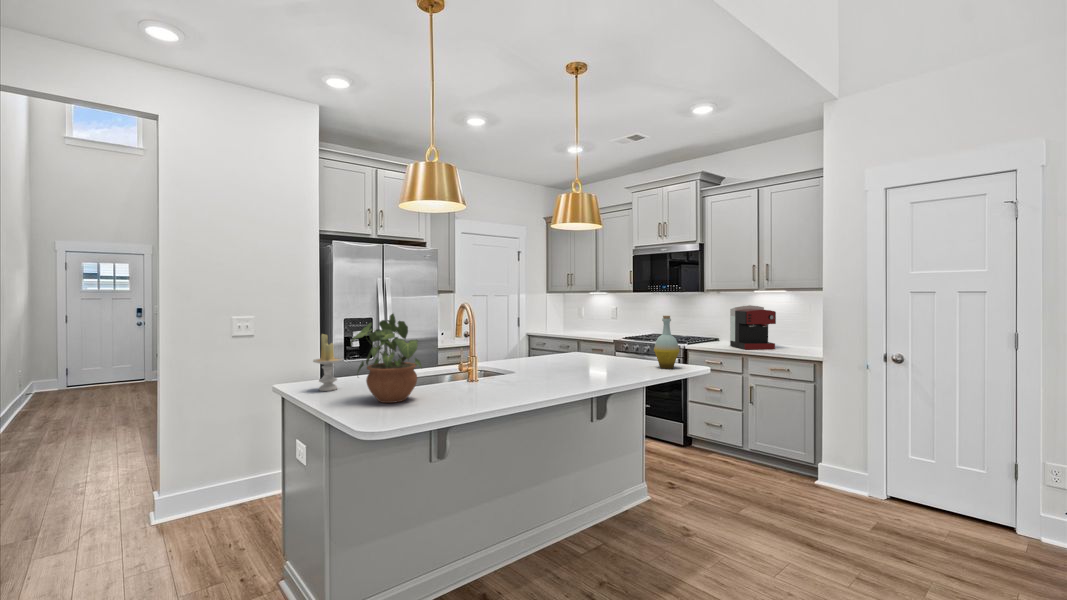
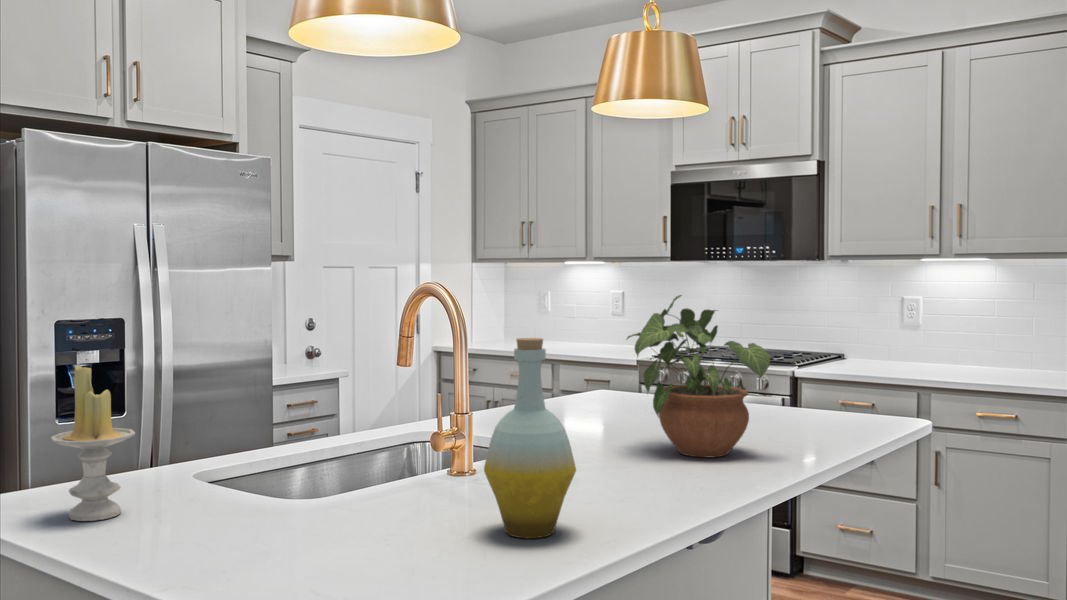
coffee maker: present [730,305,776,349] -> none [884,288,980,377]
potted plant: present [350,314,422,403] -> present [627,295,770,458]
bottle: present [654,316,679,369] -> present [484,338,576,538]

